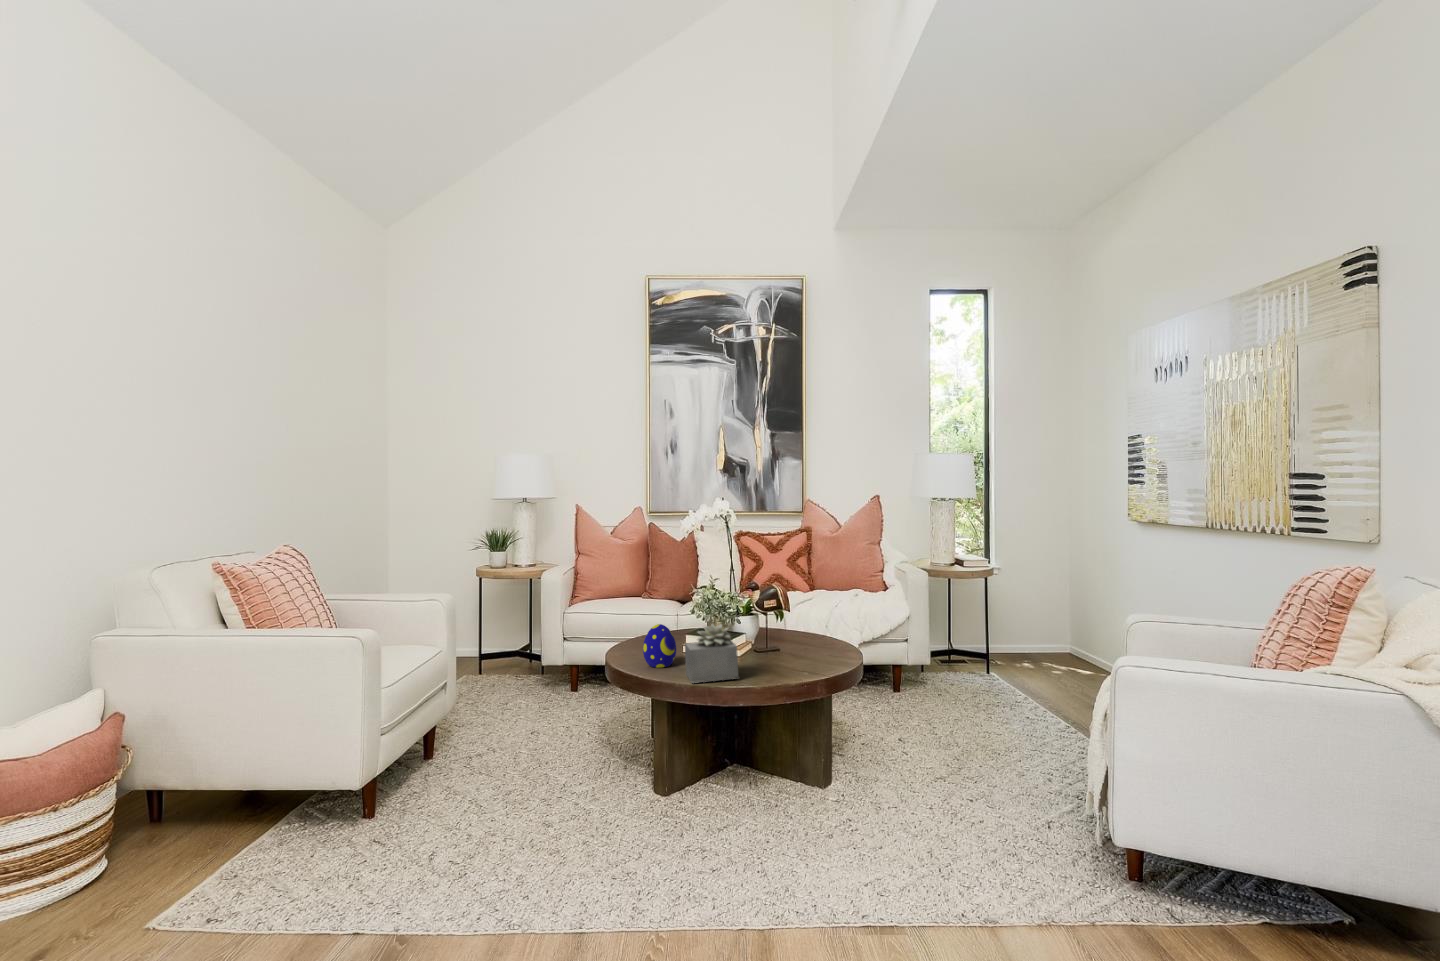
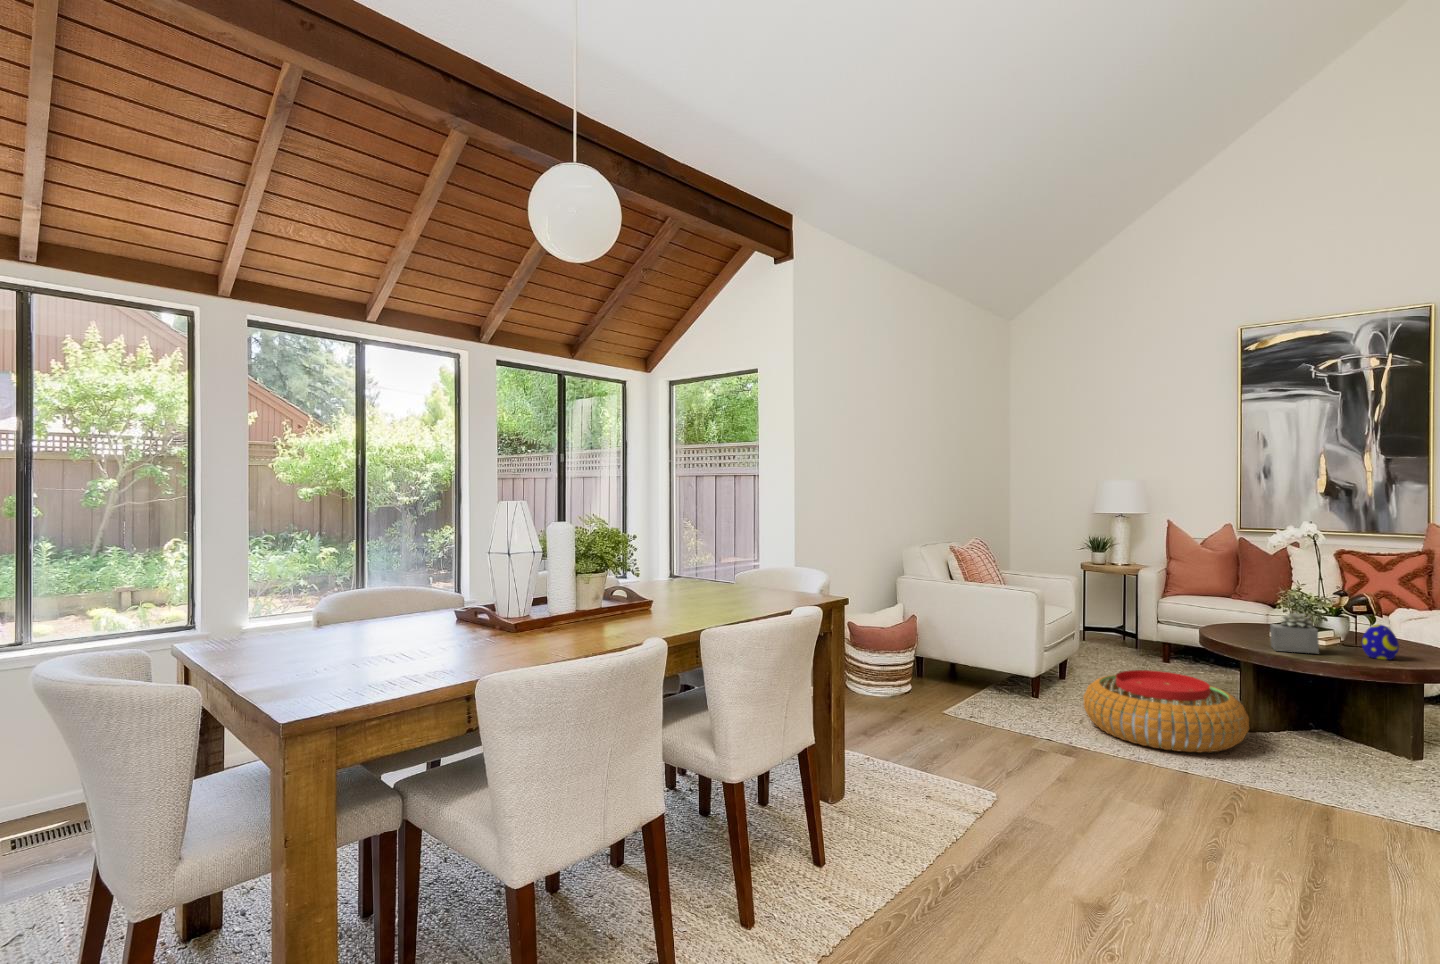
decorative egg: present [643,624,676,668] -> present [1362,624,1399,660]
pouf: none [433,735,664,891] -> present [1084,670,1249,753]

